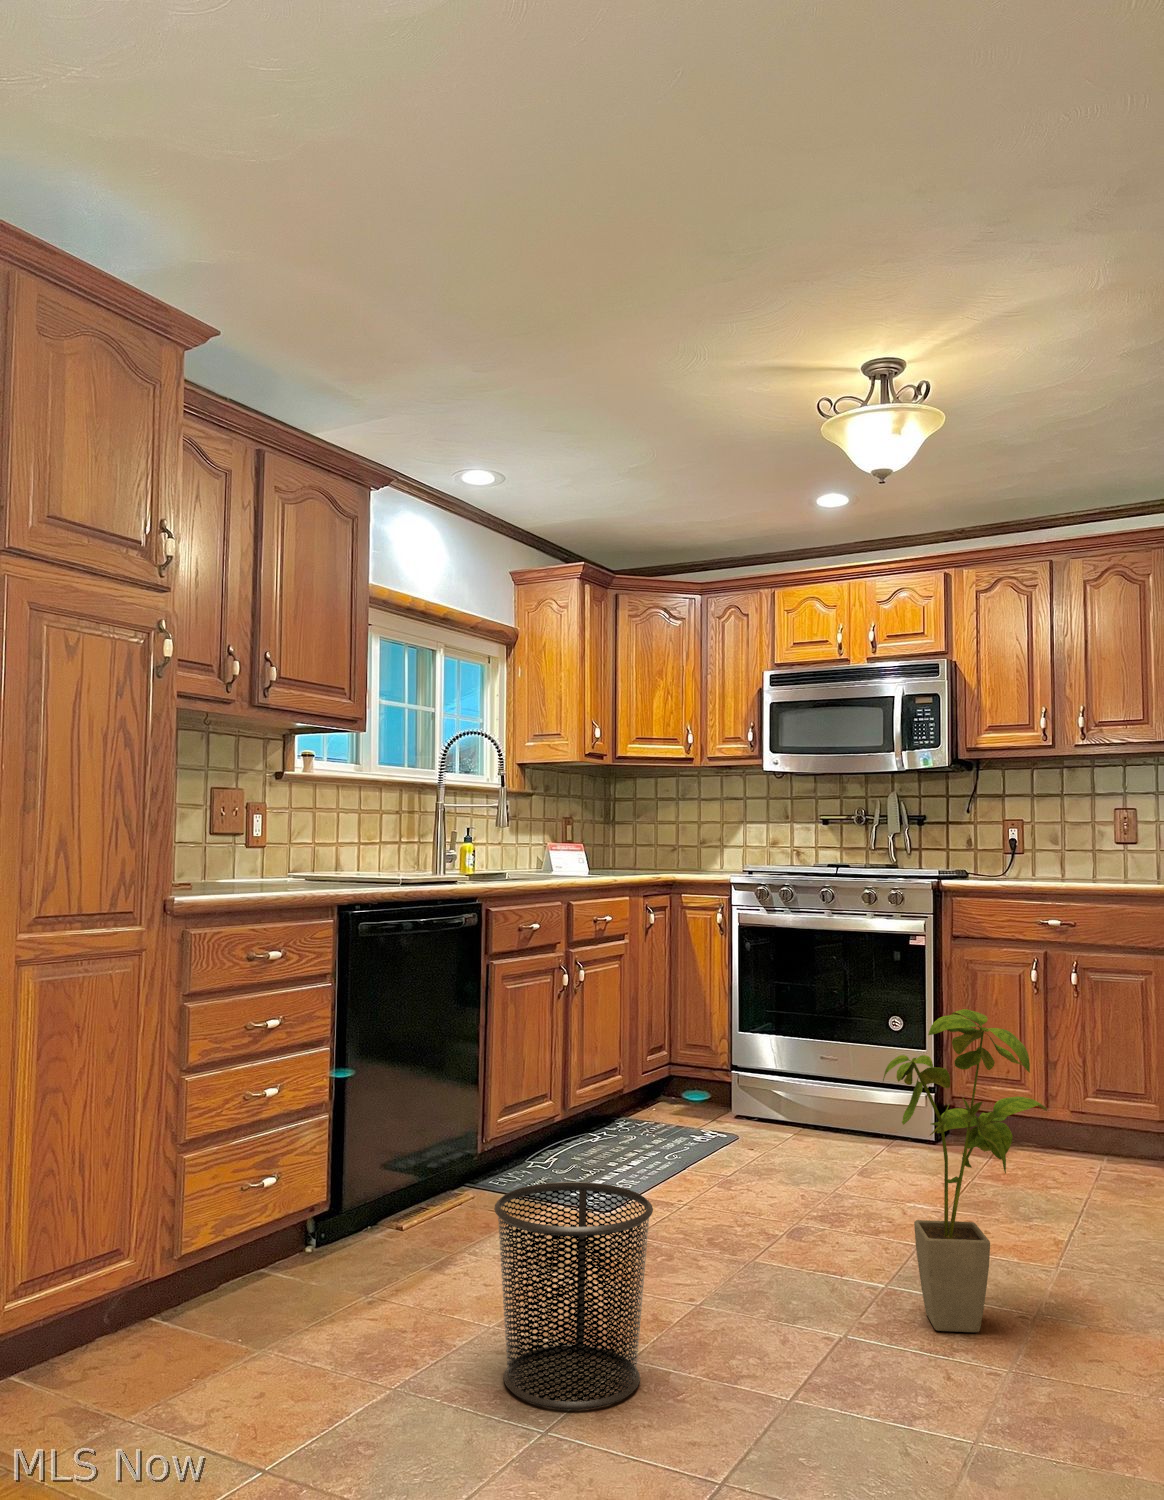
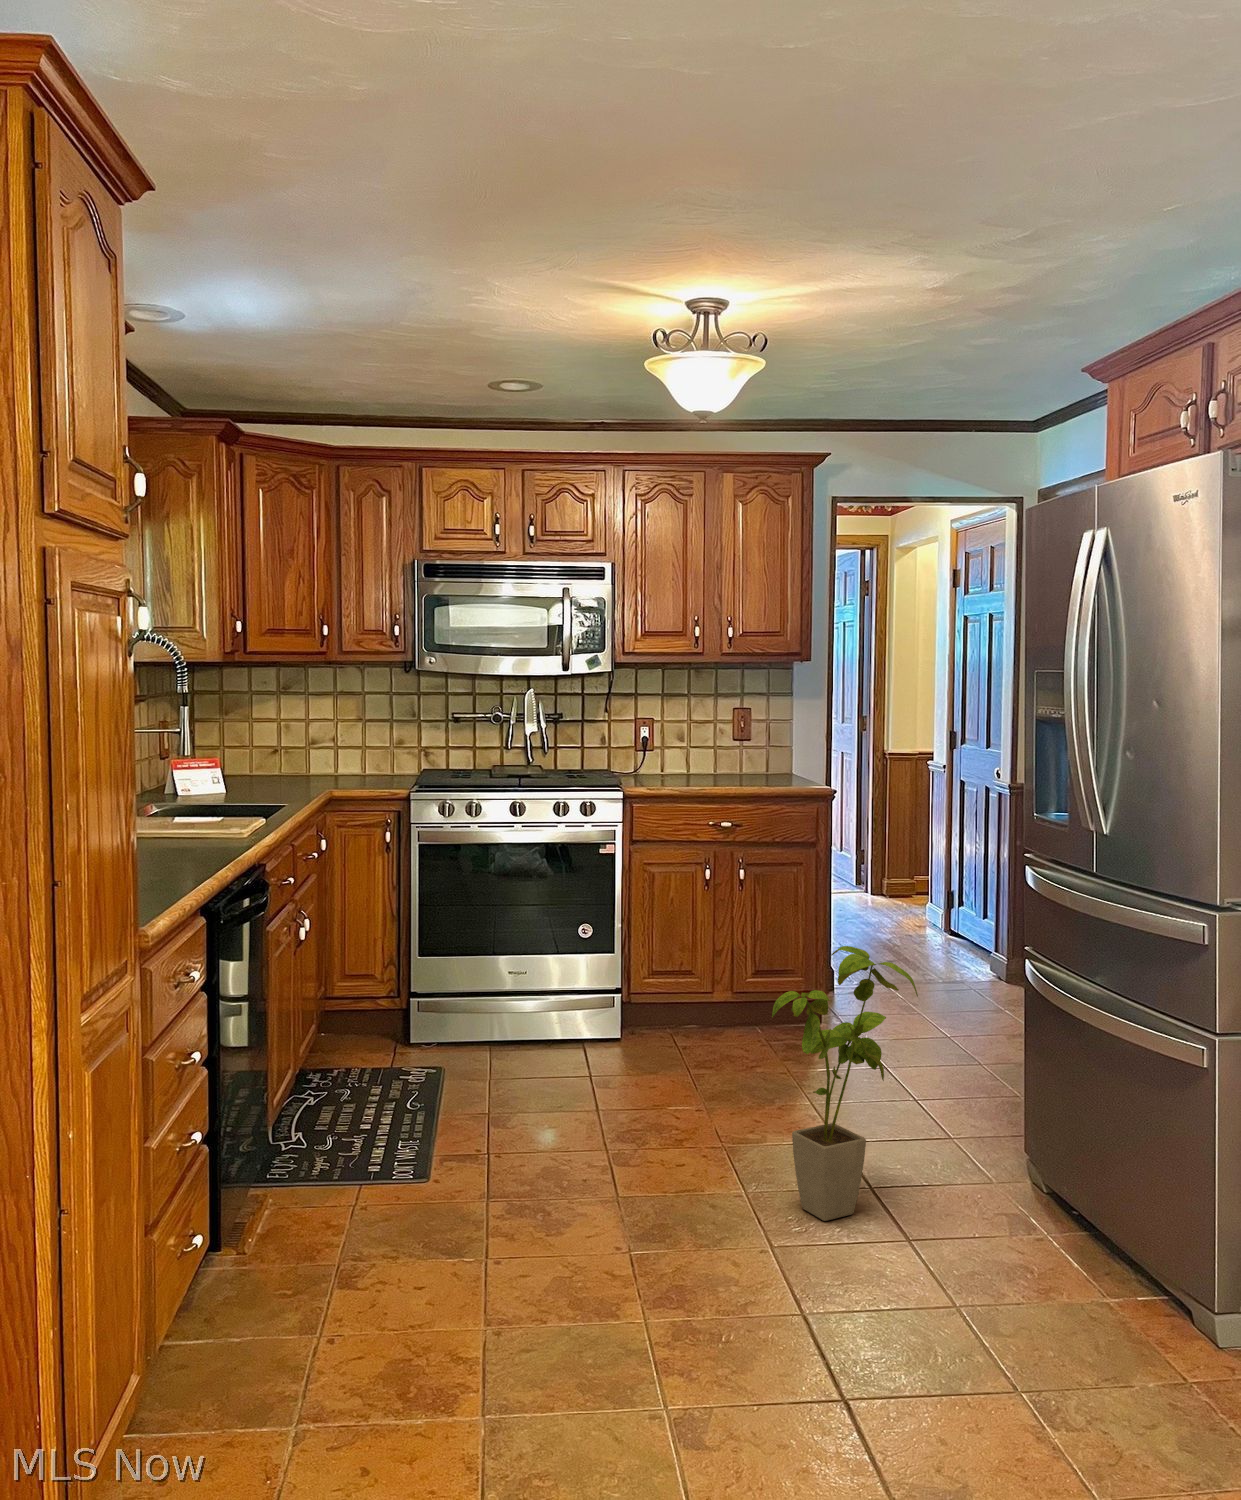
waste bin: present [494,1182,653,1410] -> none [544,1164,700,1386]

